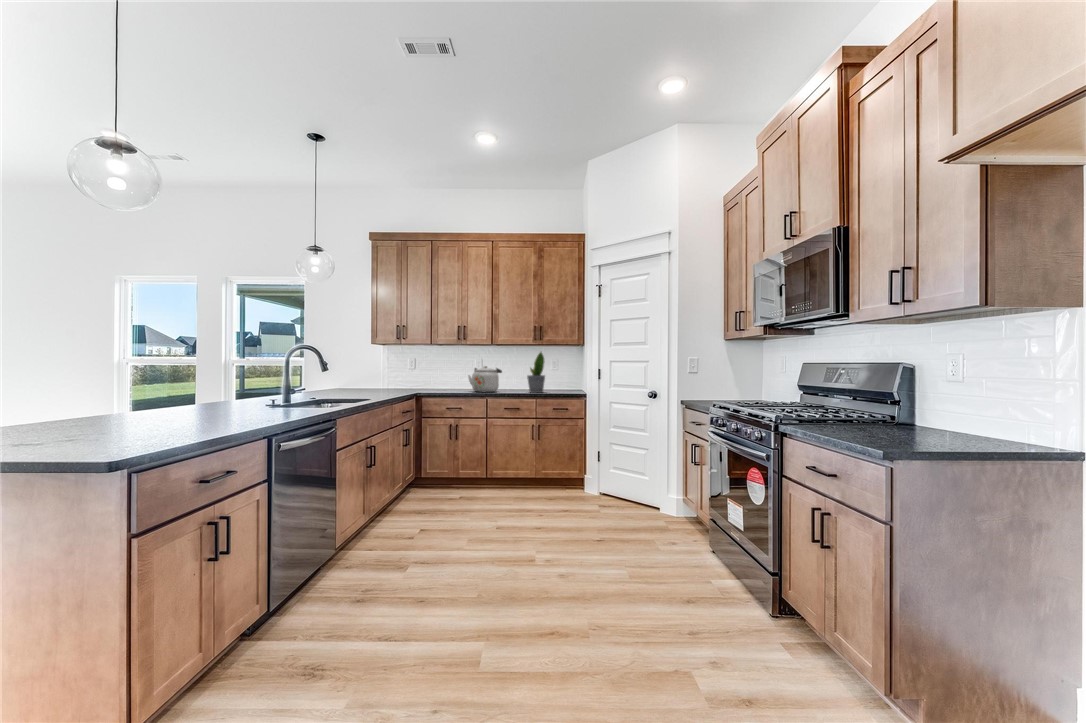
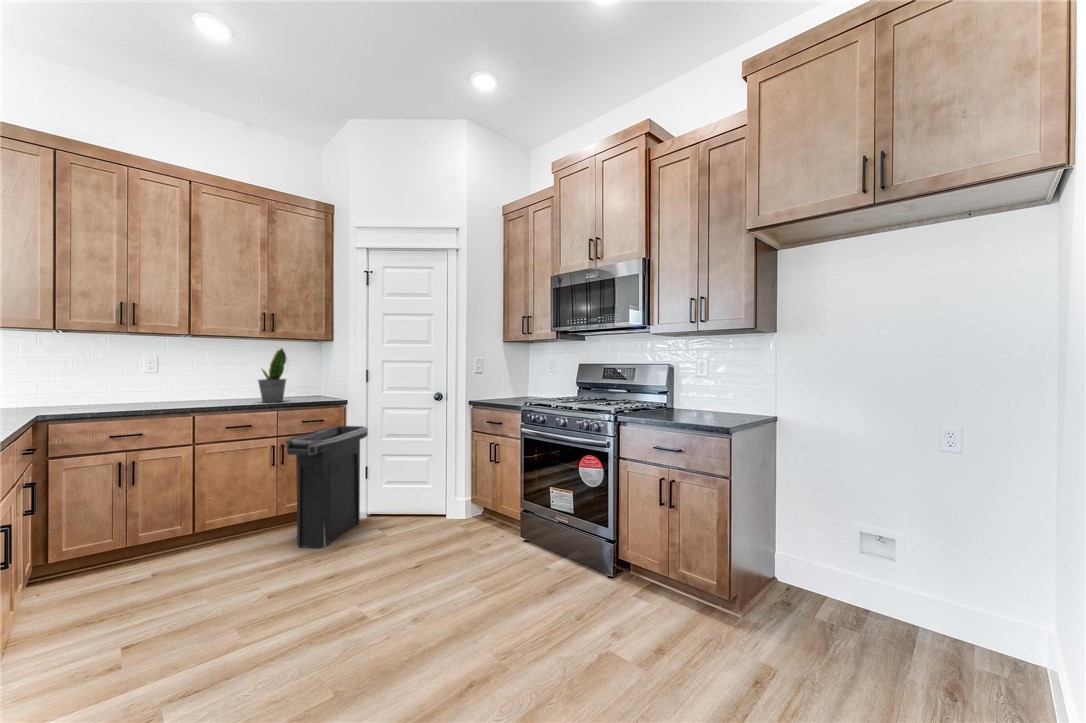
kettle: present [468,366,502,392] -> none [150,368,214,407]
trash can: none [529,415,597,507] -> present [286,426,368,549]

